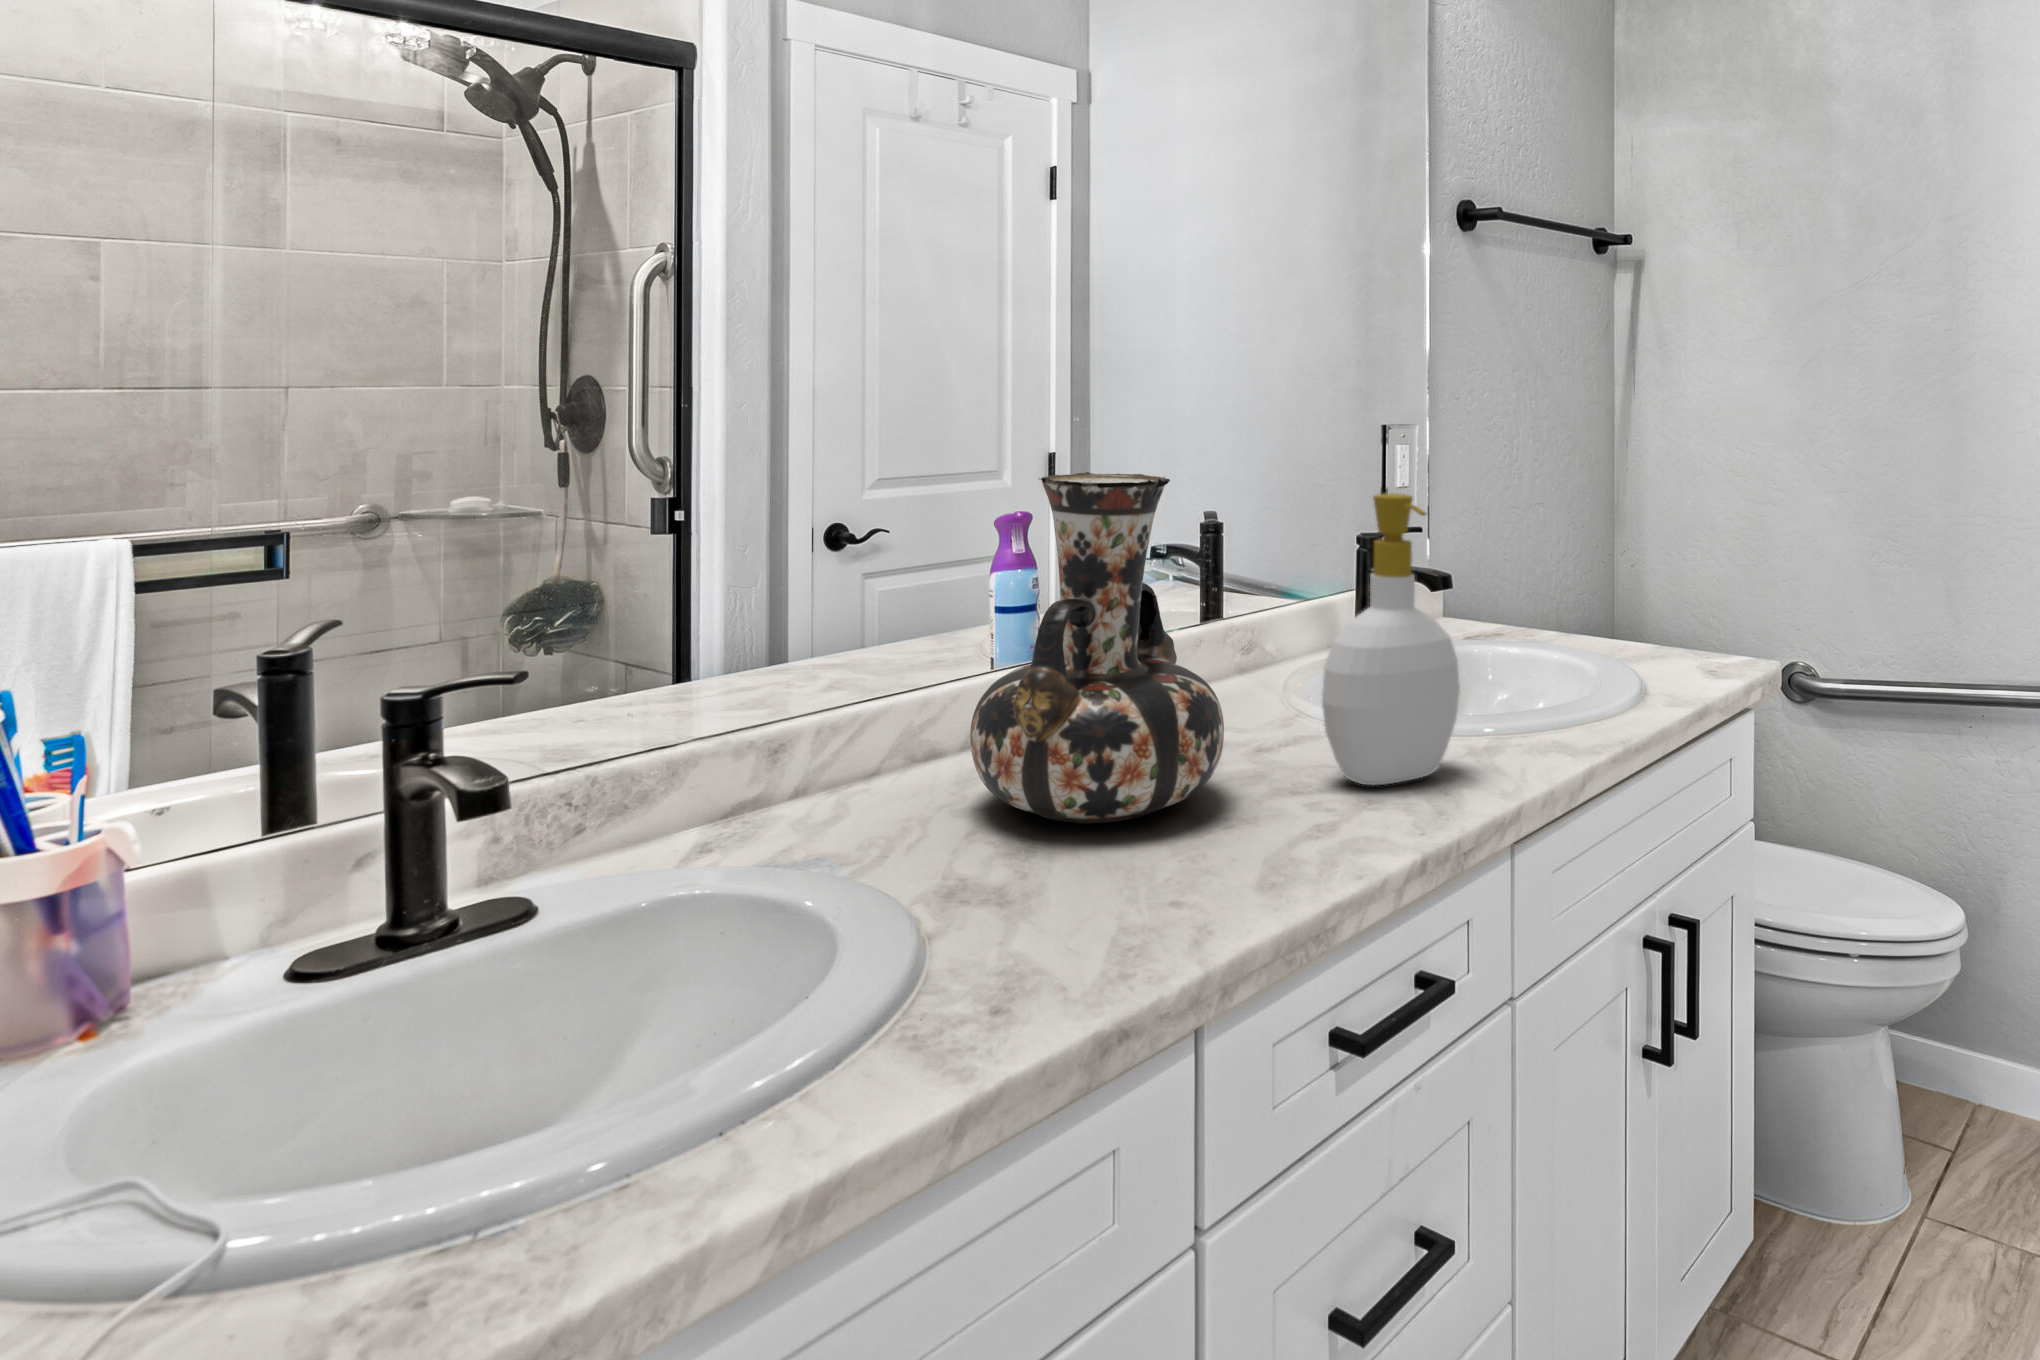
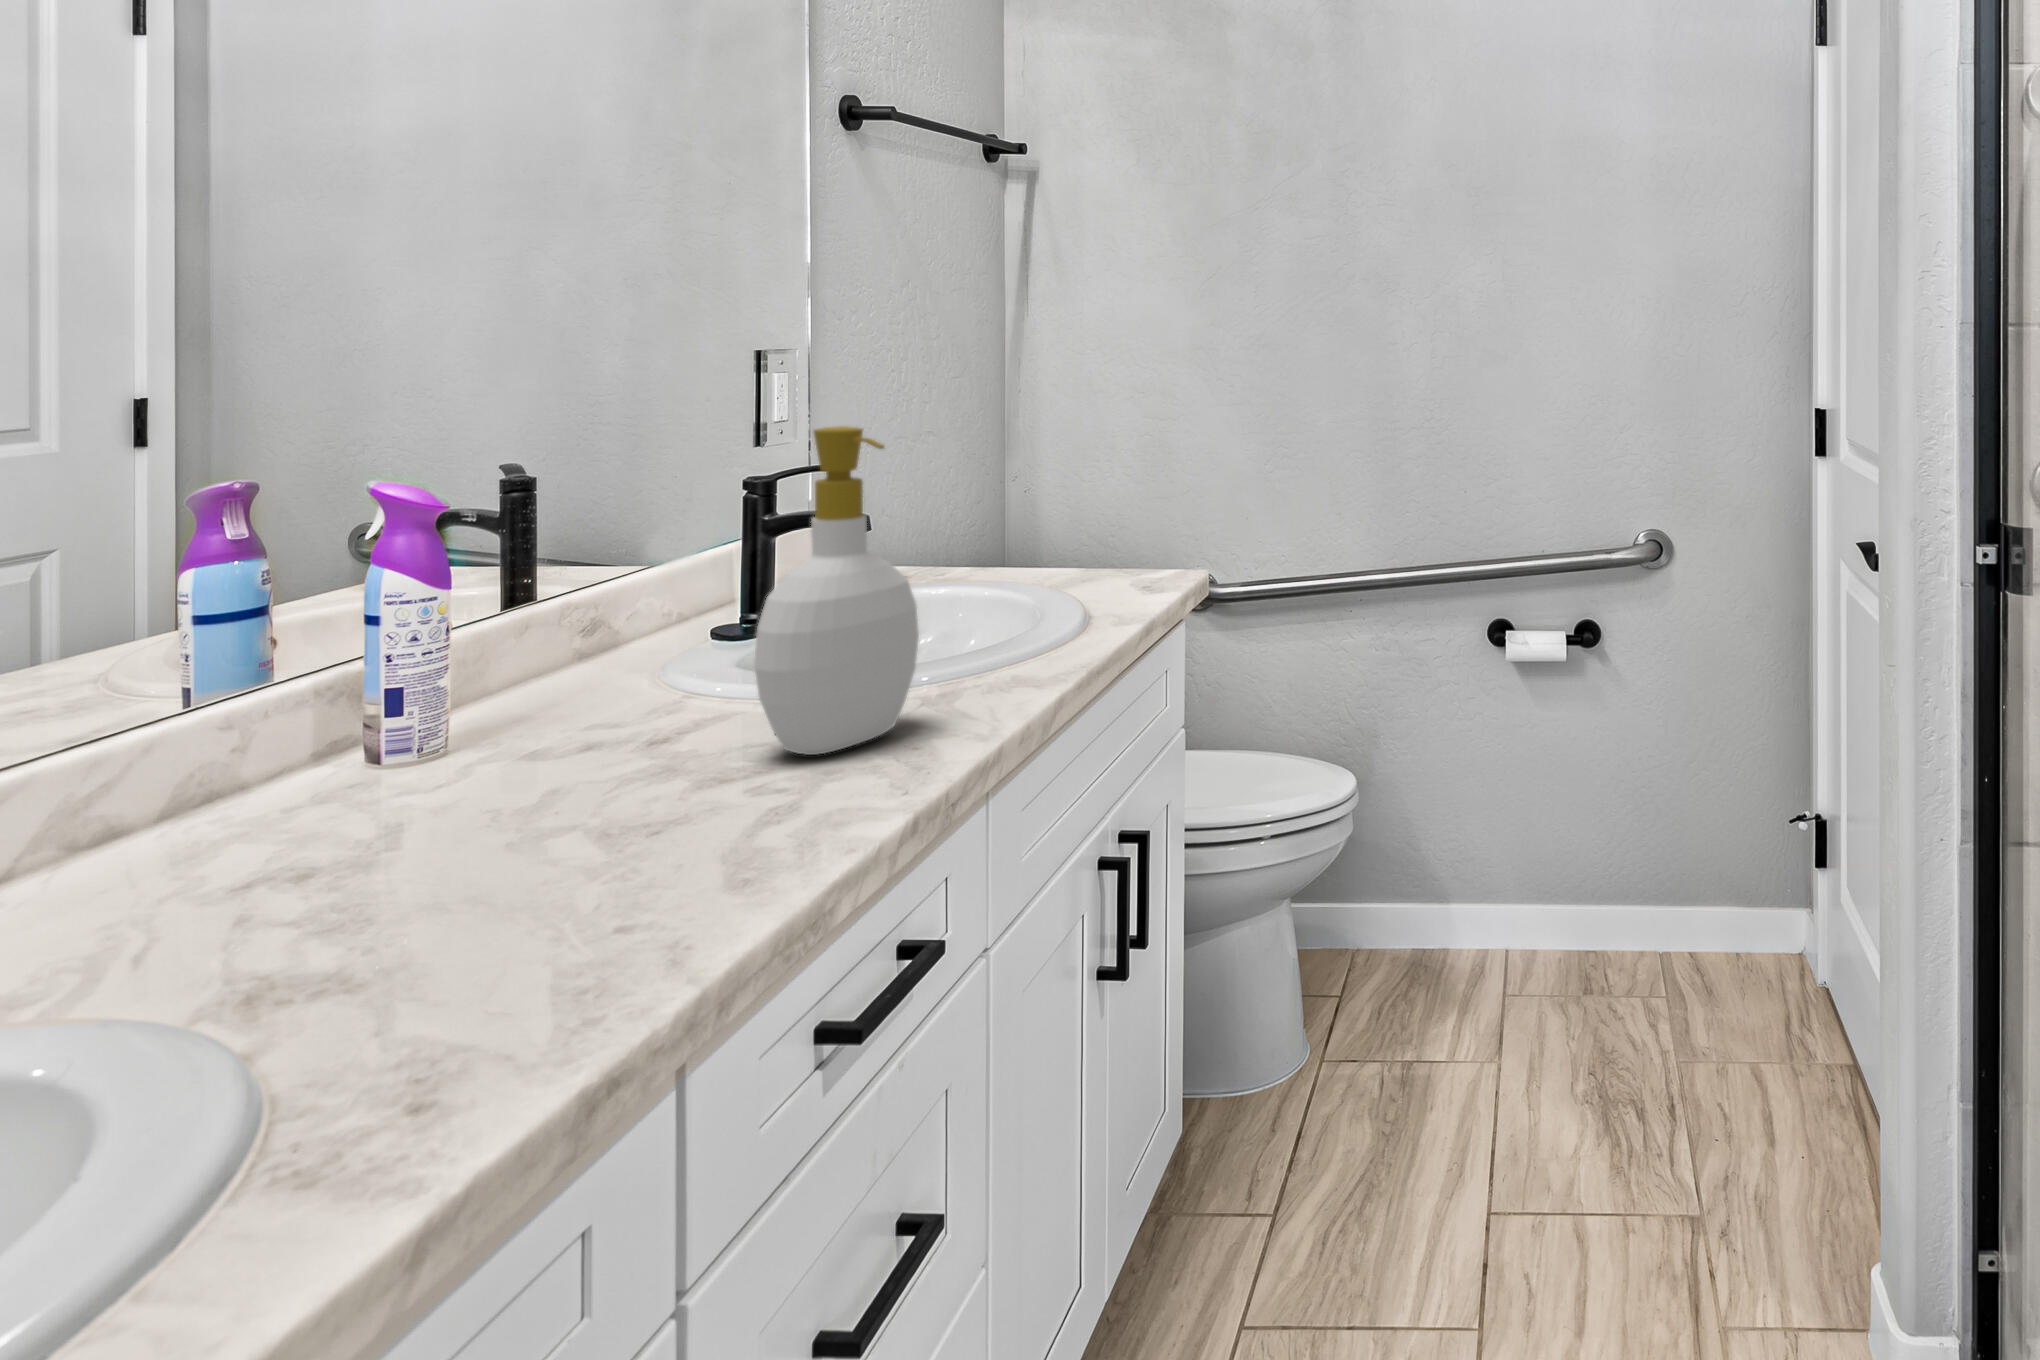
decorative vase: present [970,472,1224,823] -> none [230,415,633,867]

